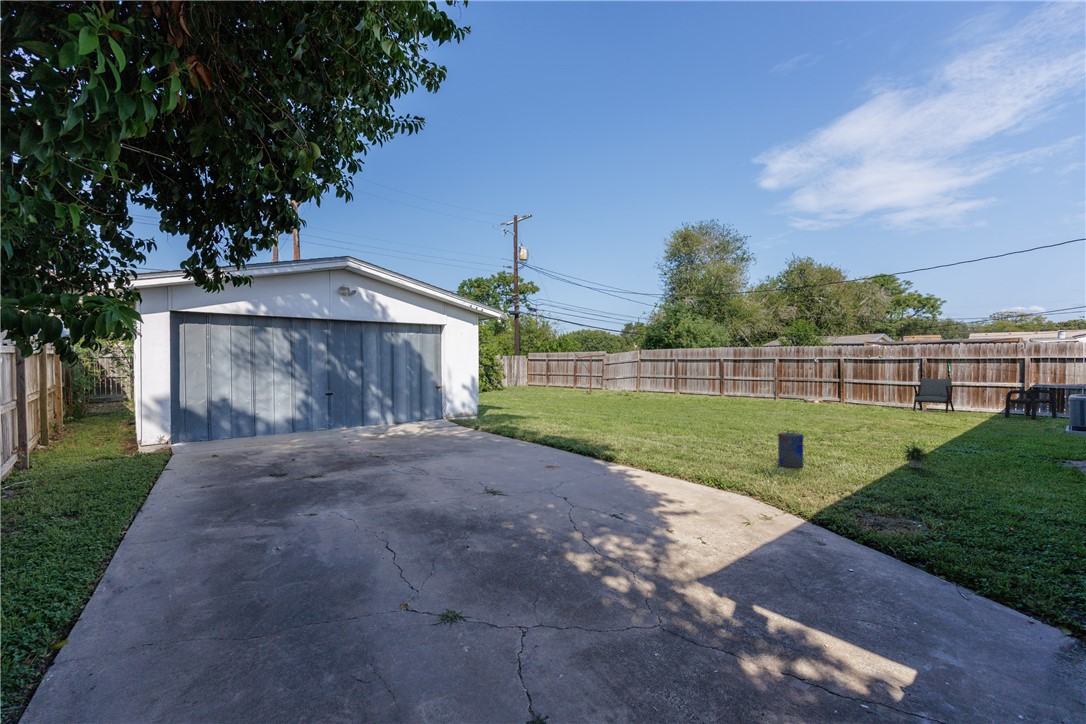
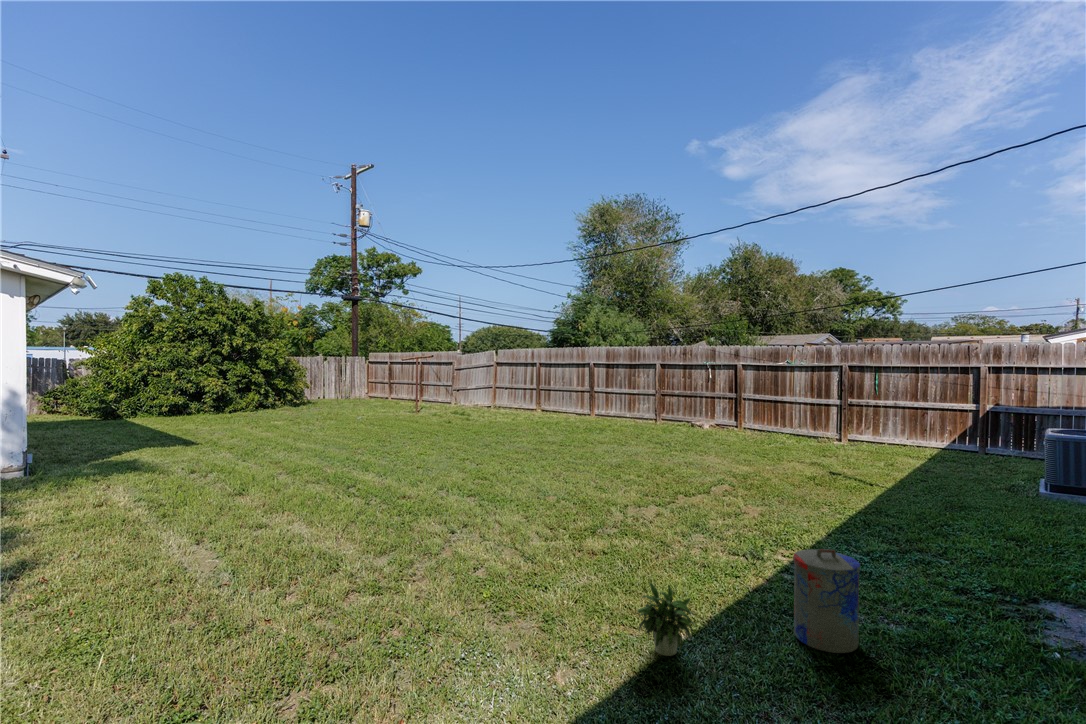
lounge chair: present [913,378,954,413] -> none [826,394,884,448]
bench: present [1005,389,1057,420] -> none [950,414,1023,463]
trash can: present [778,431,804,467] -> present [793,549,860,653]

